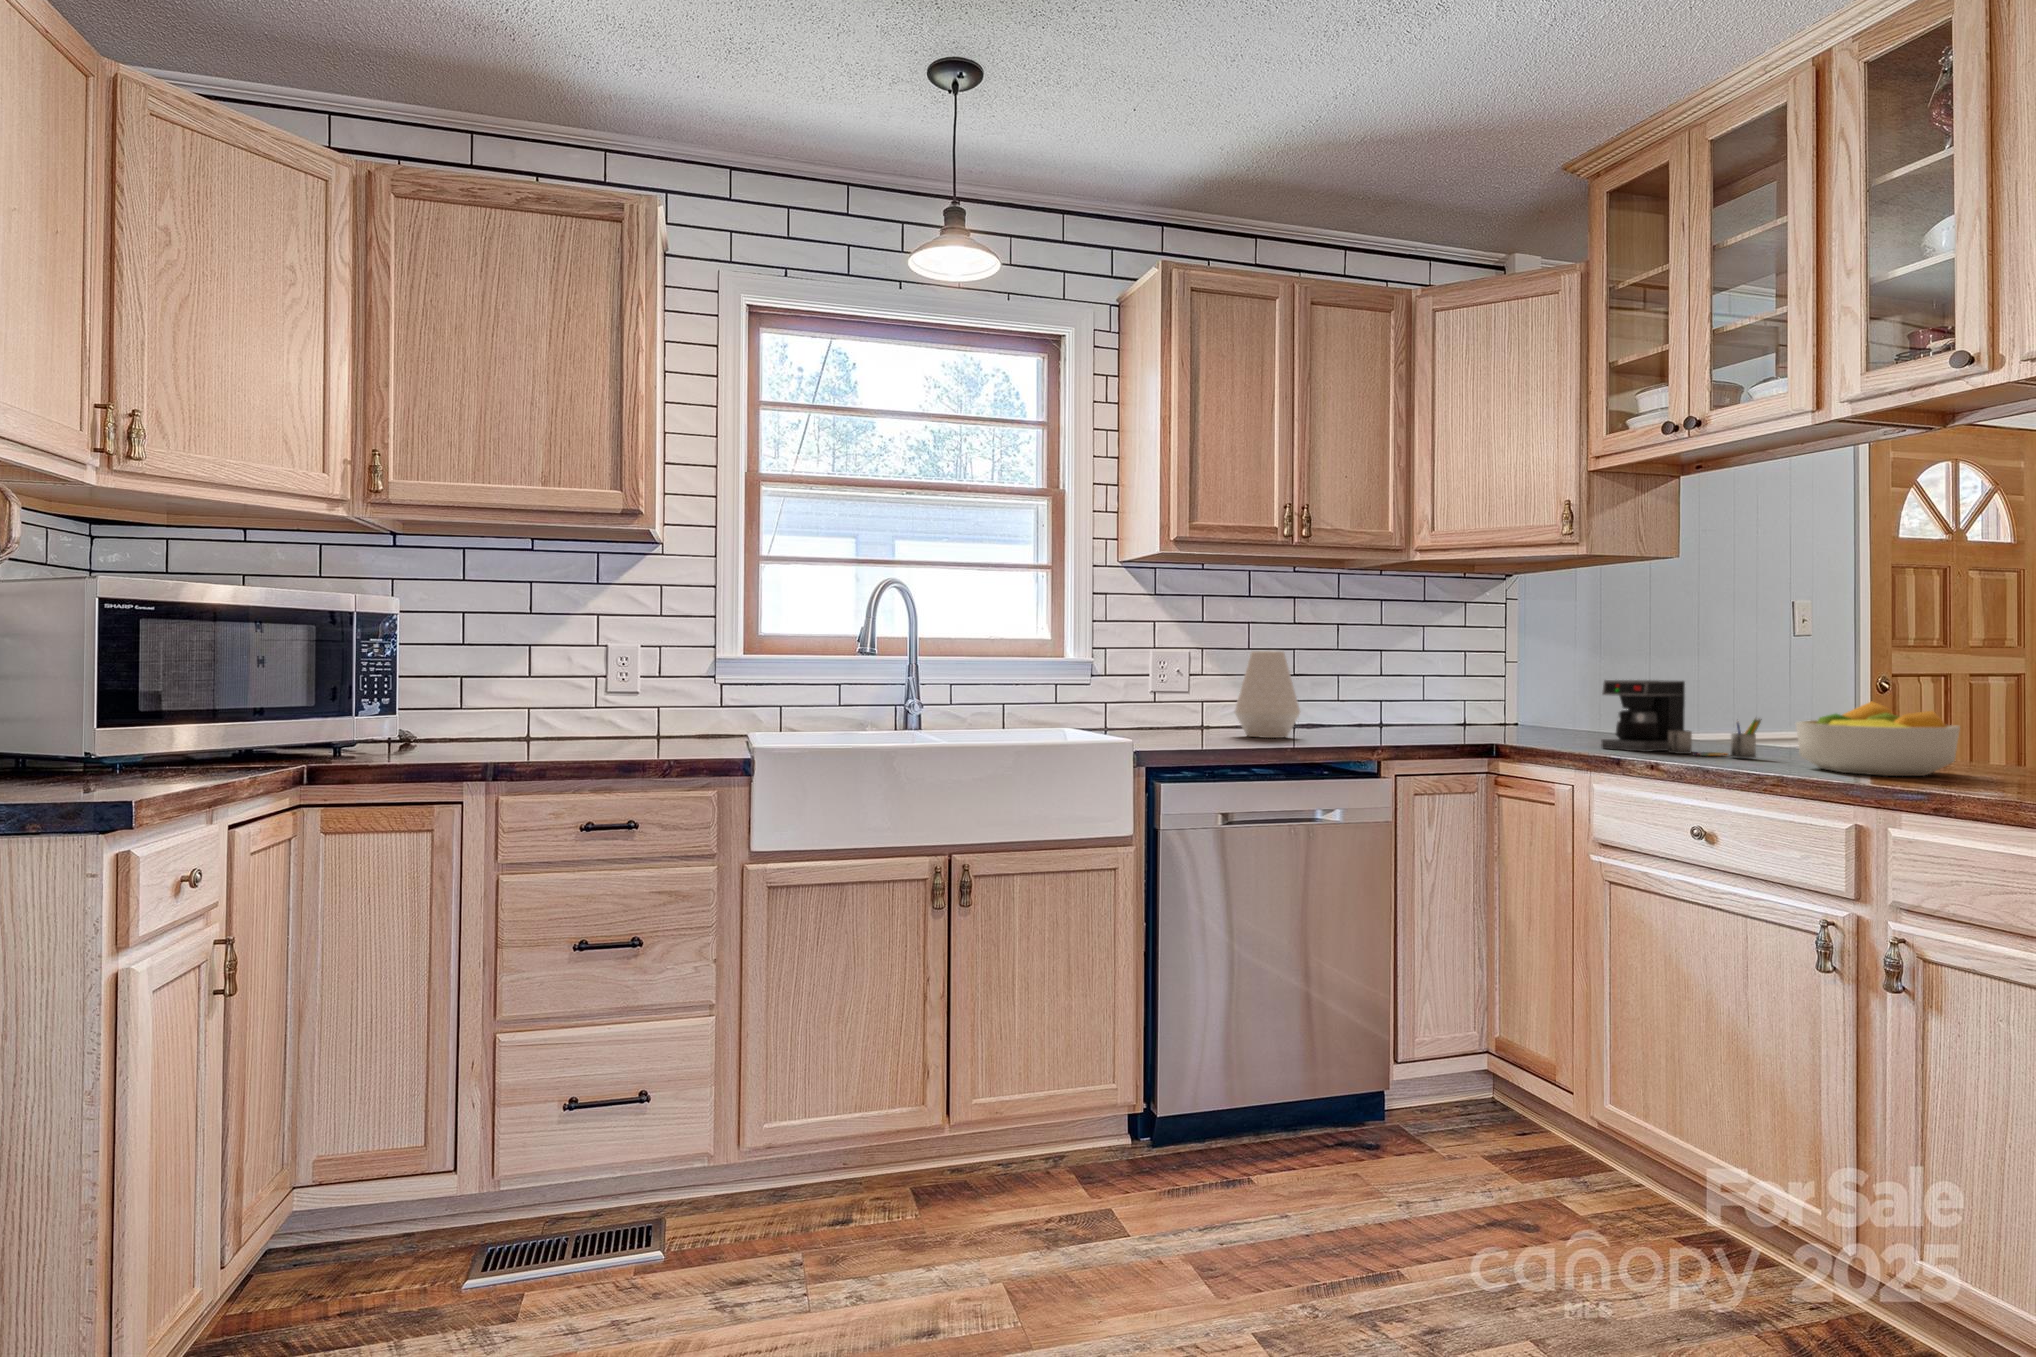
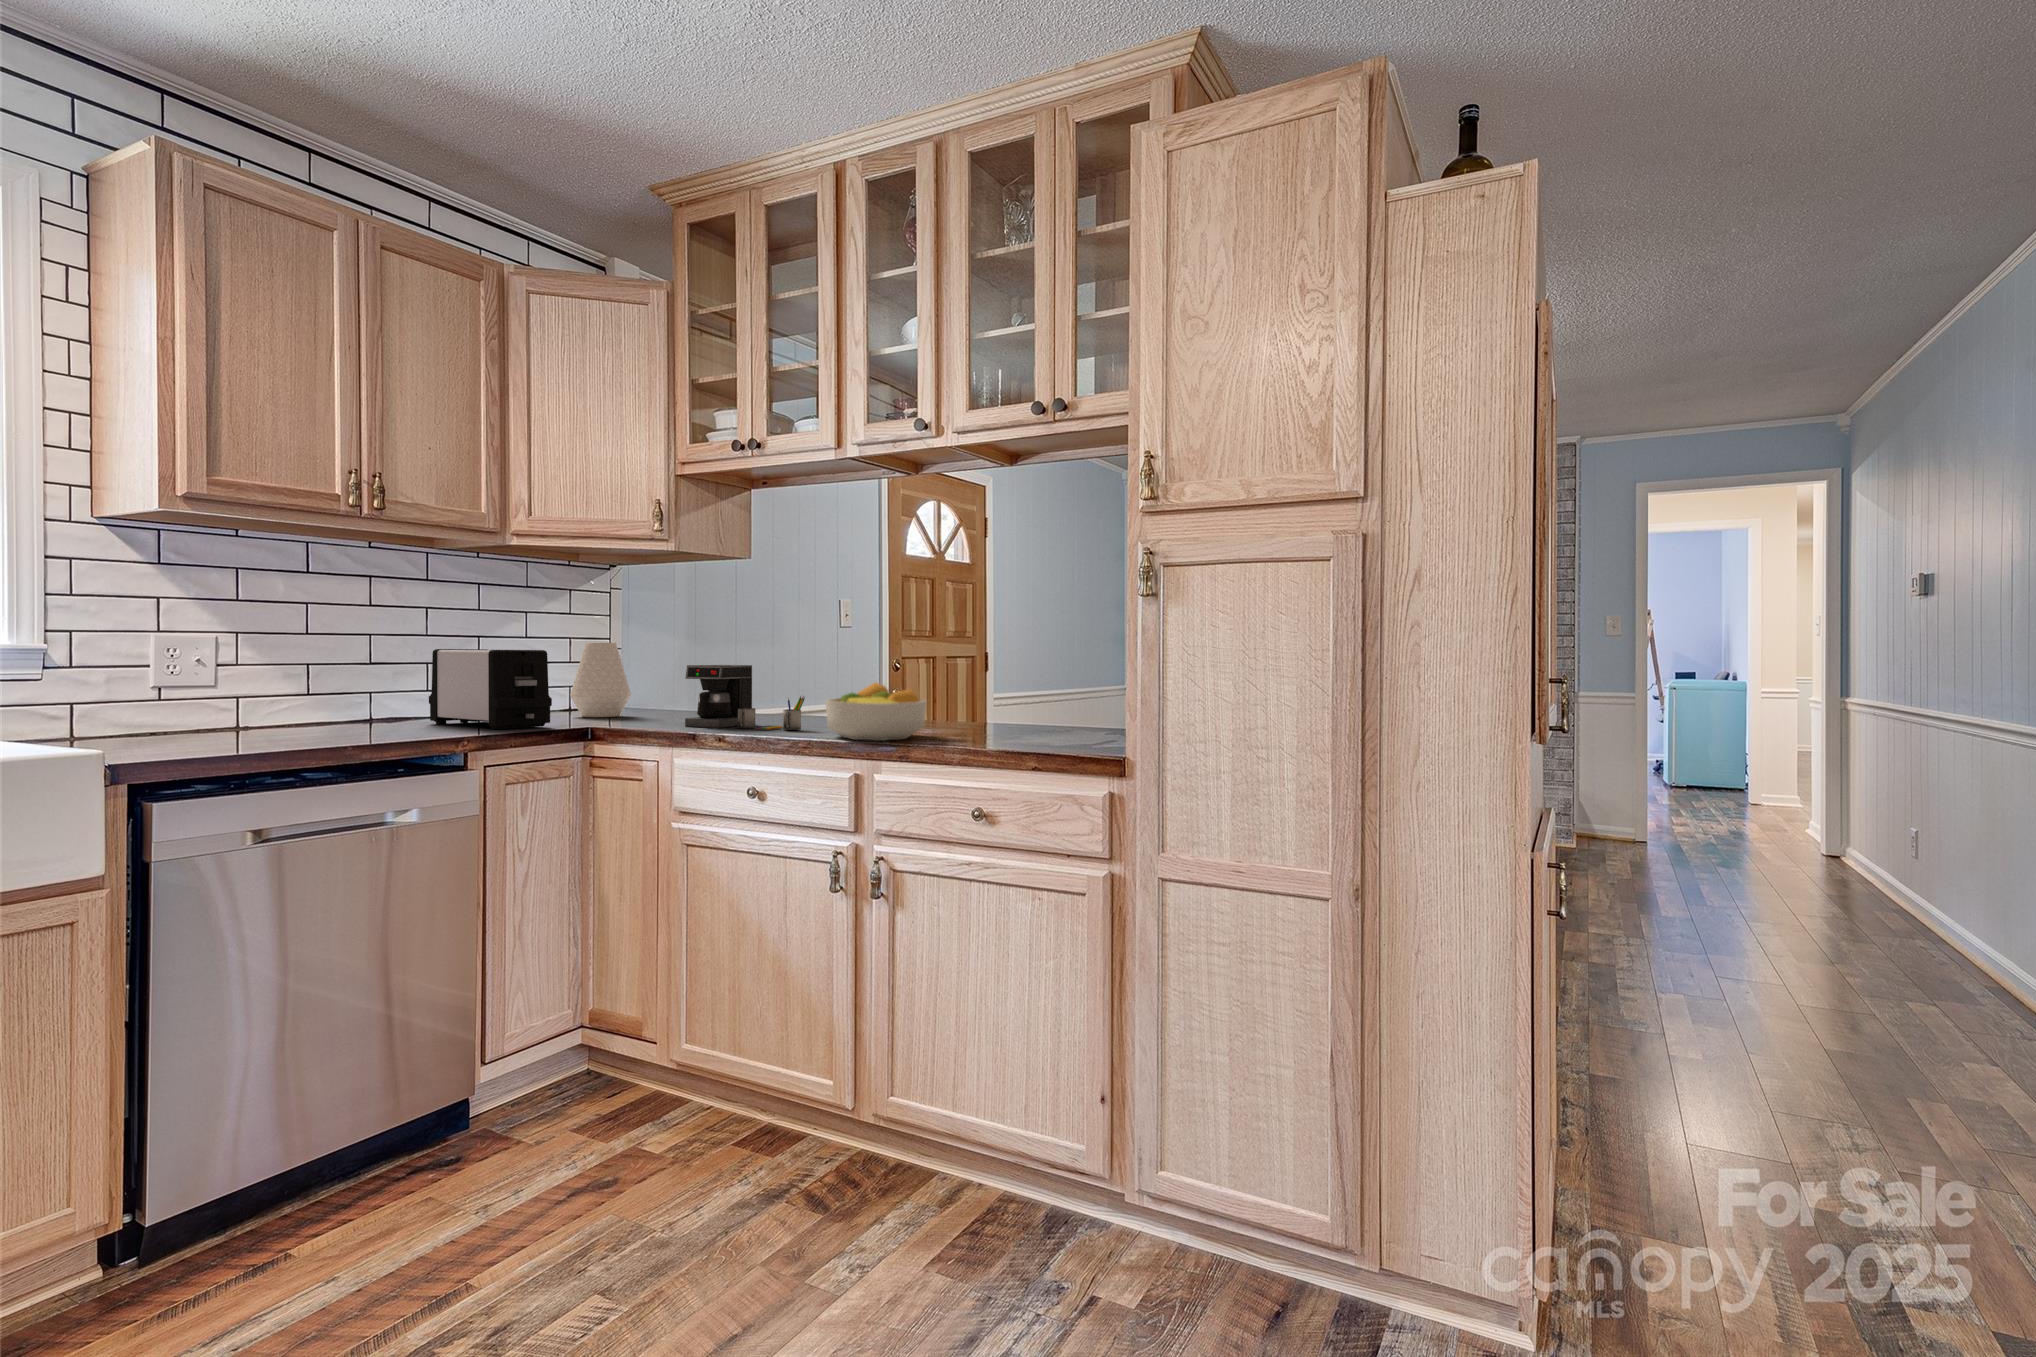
vase: present [1235,651,1300,738] -> present [570,643,631,717]
toaster: none [1341,664,1457,741] -> present [429,649,552,729]

